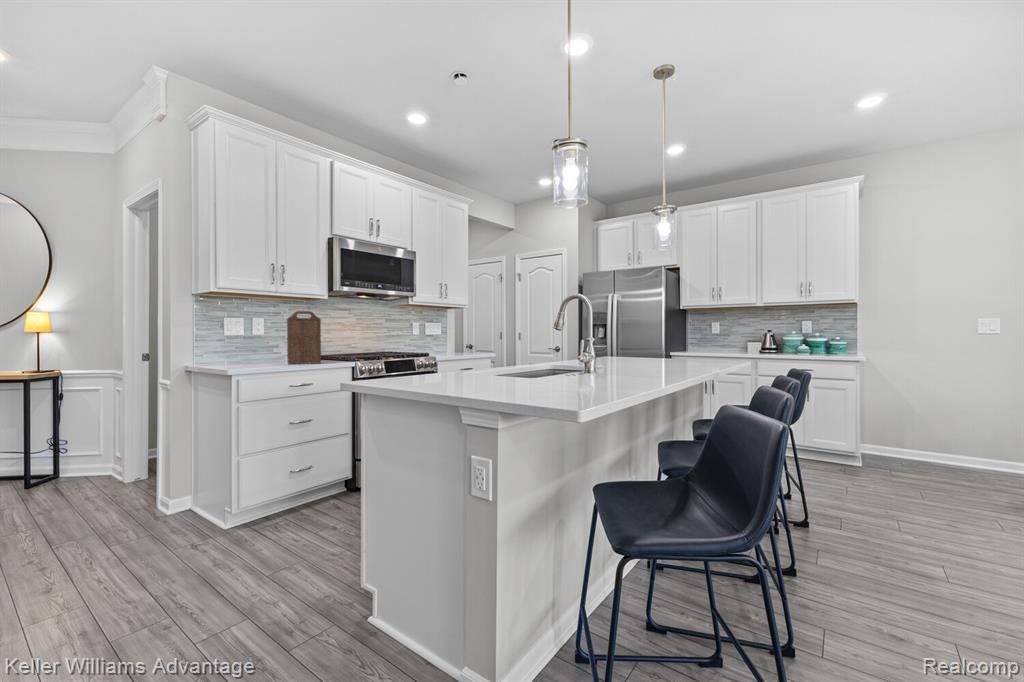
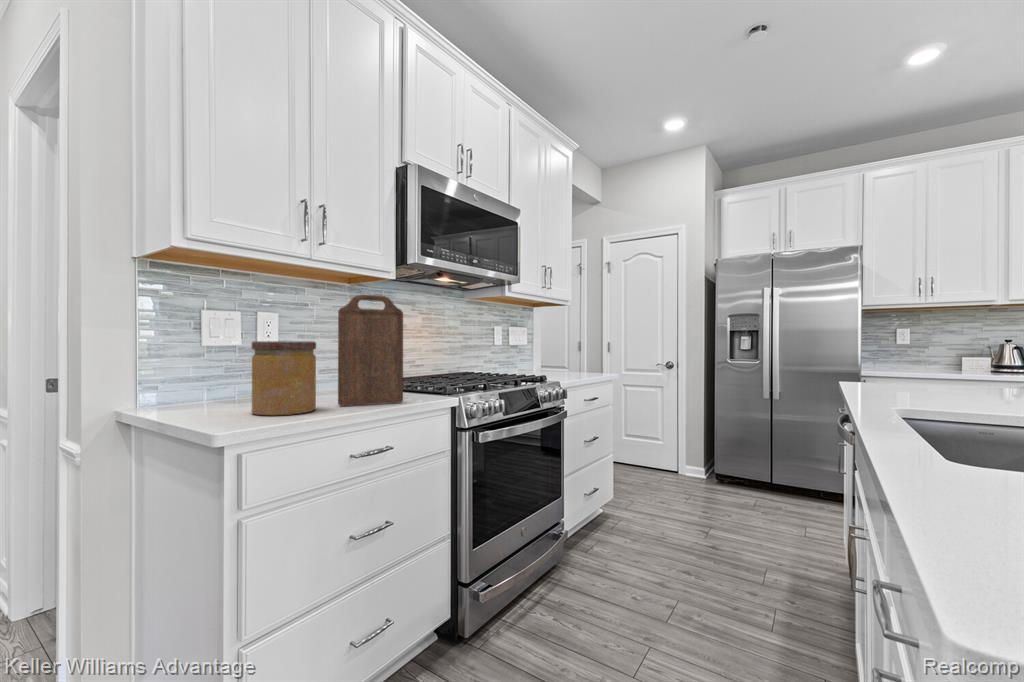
jar: none [245,334,275,366] -> present [252,341,316,416]

